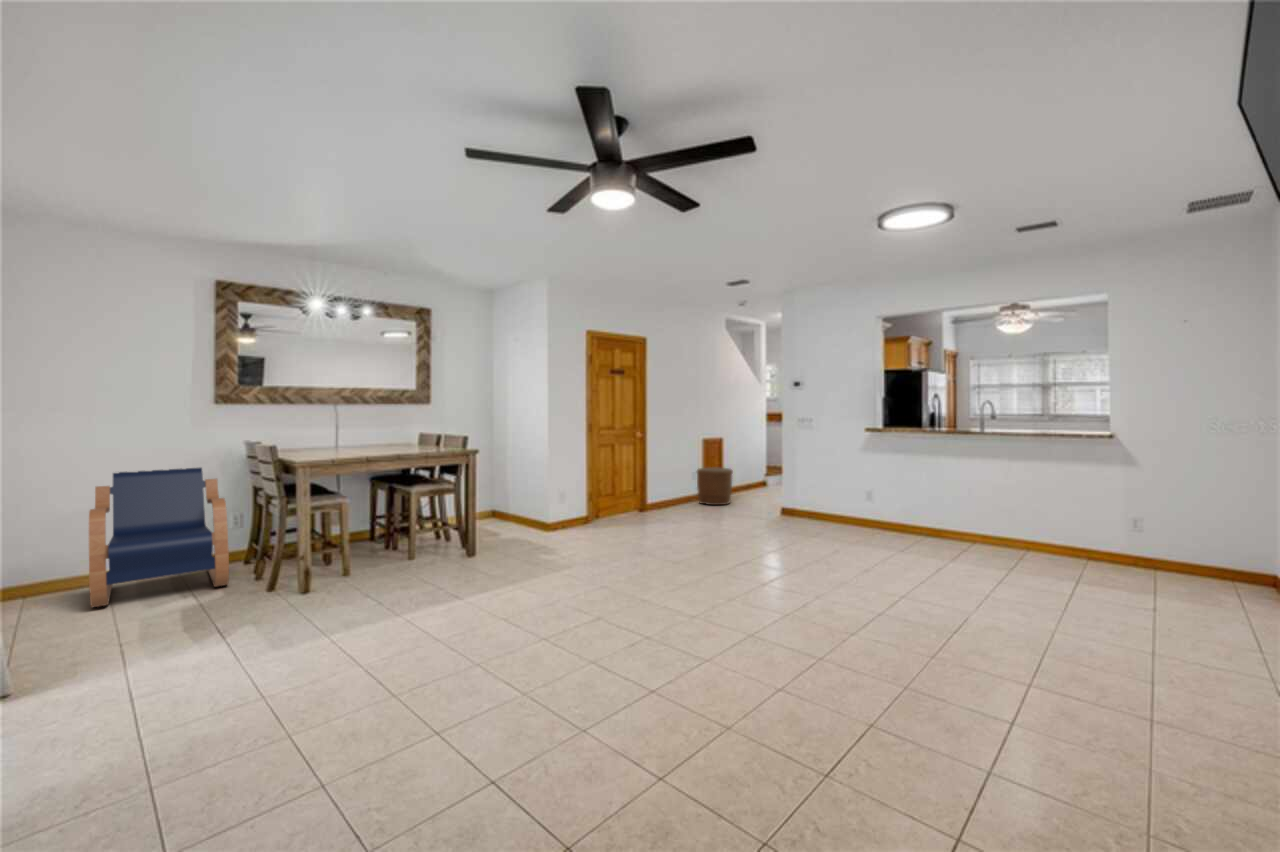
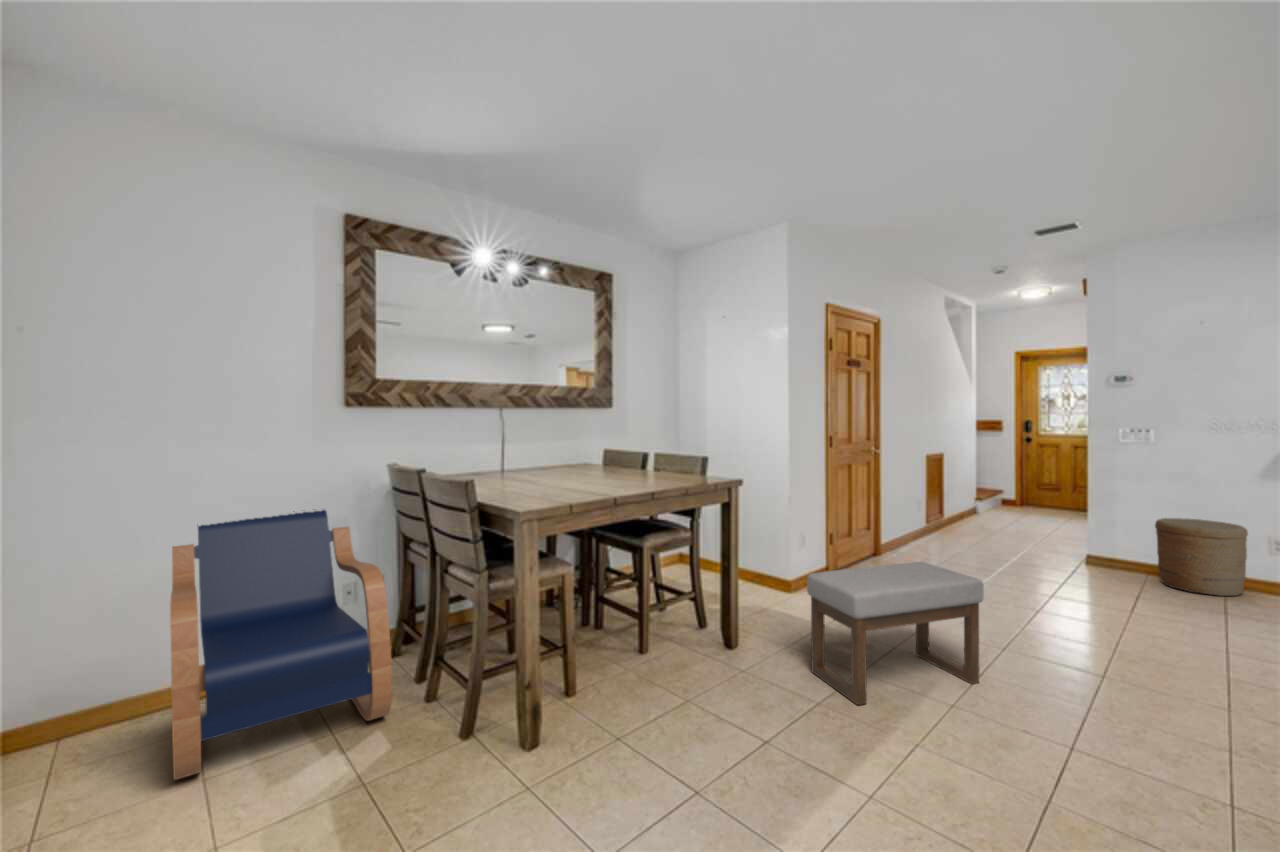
woven basket: present [697,467,733,505] -> present [1155,518,1248,596]
ottoman: none [503,501,600,577] -> present [807,562,984,705]

